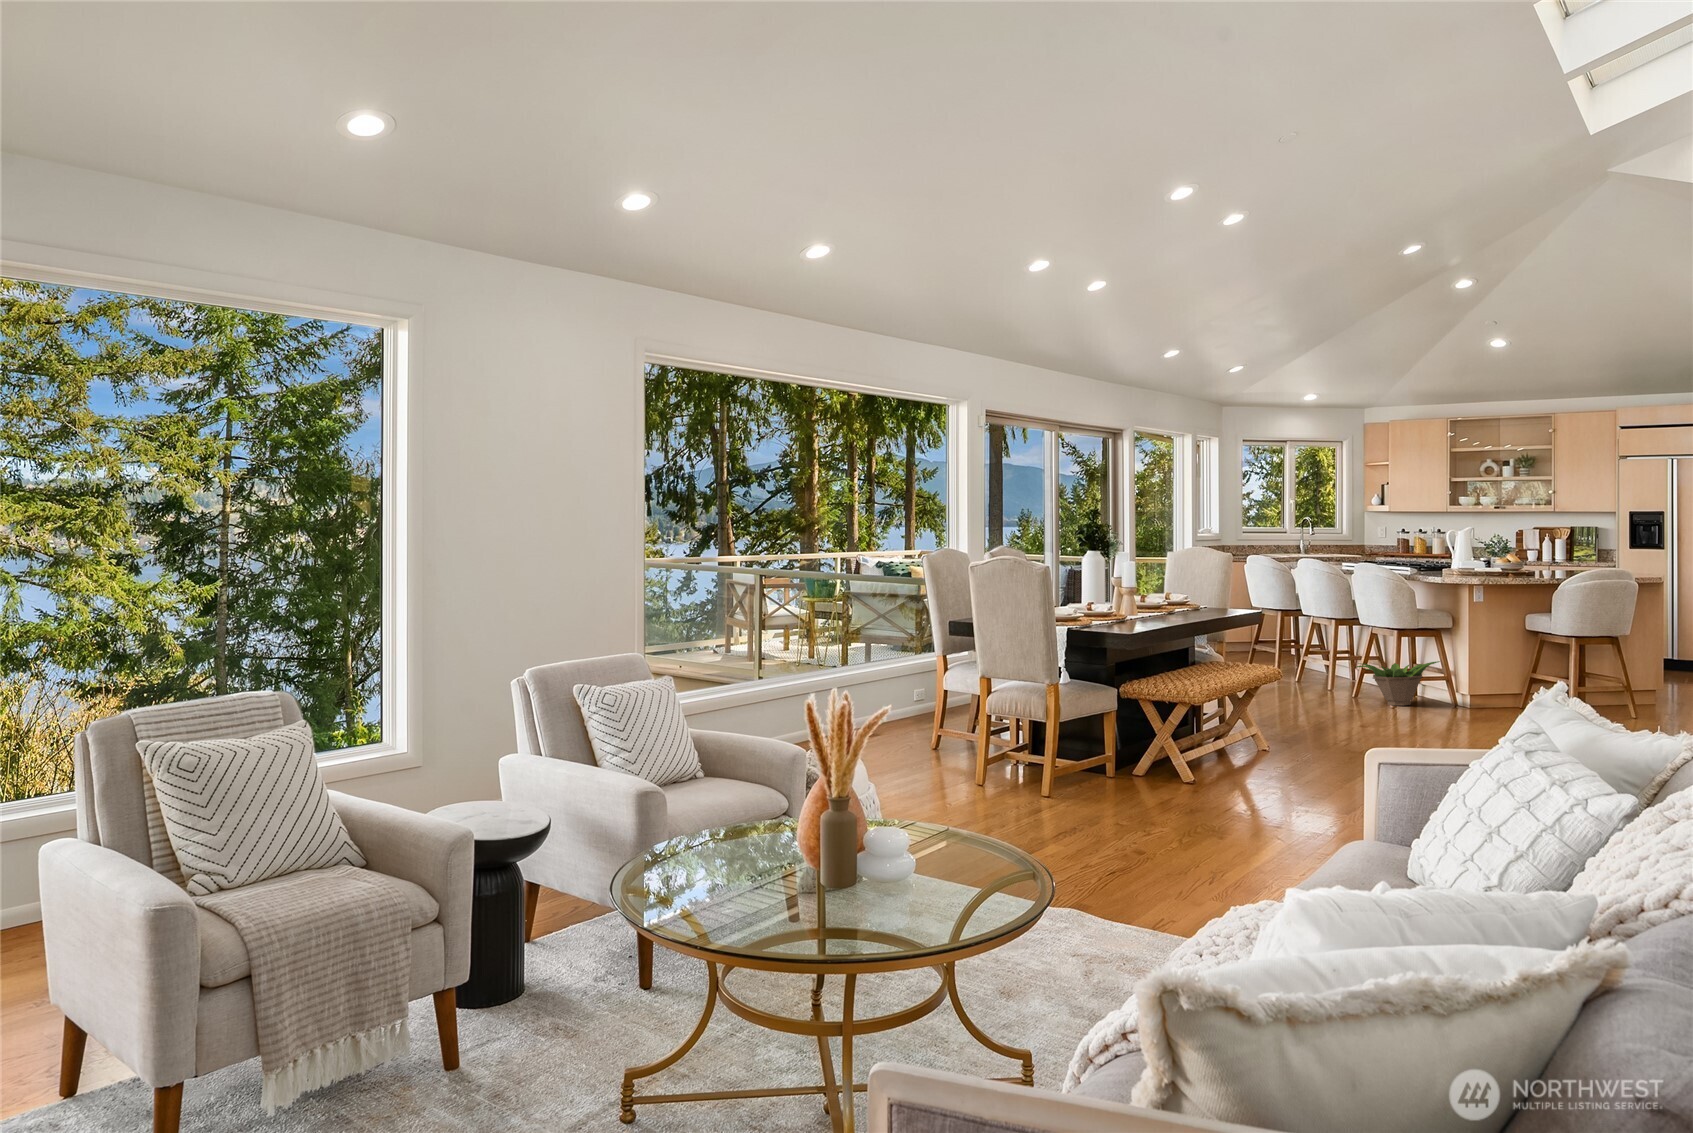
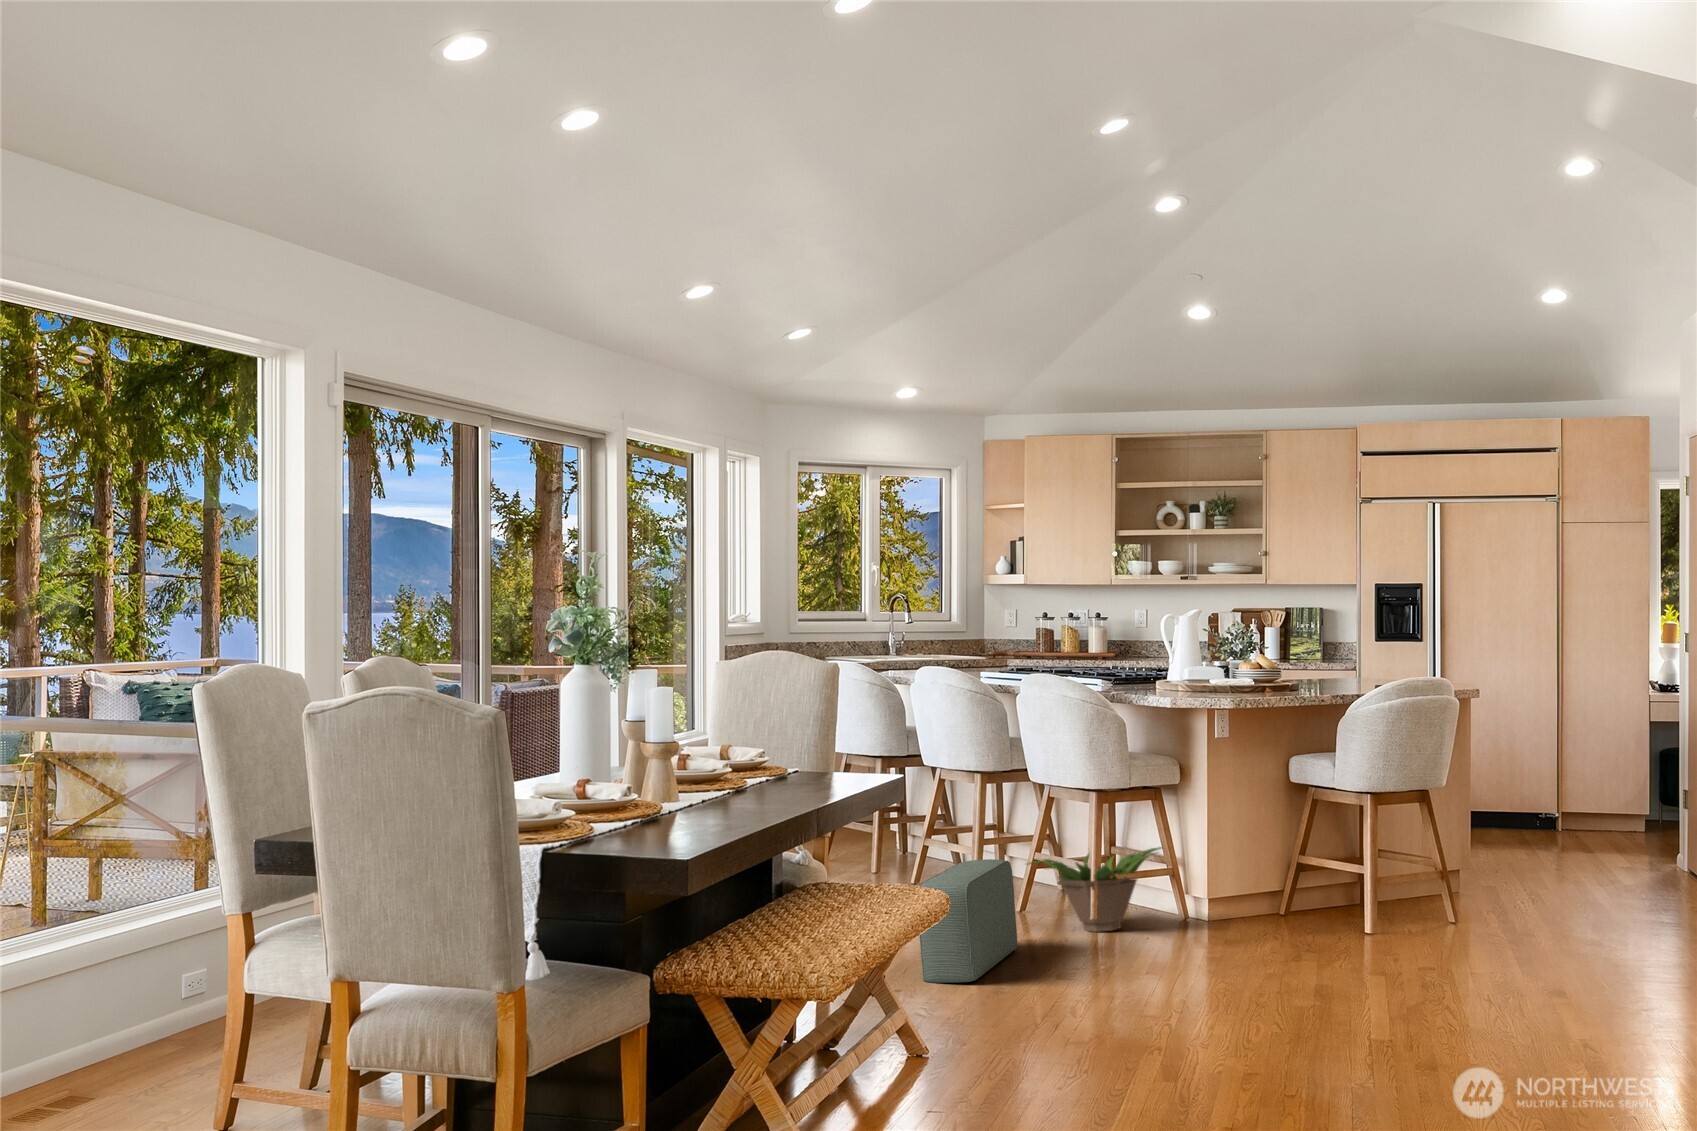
pouf: none [1278,661,1342,721] -> present [919,859,1018,983]

